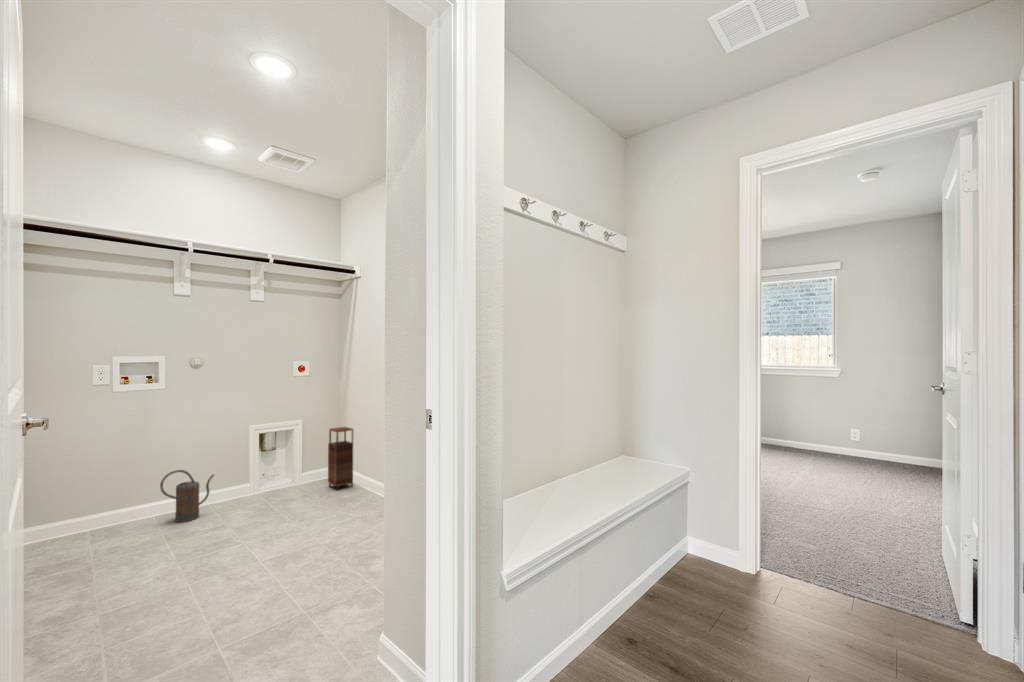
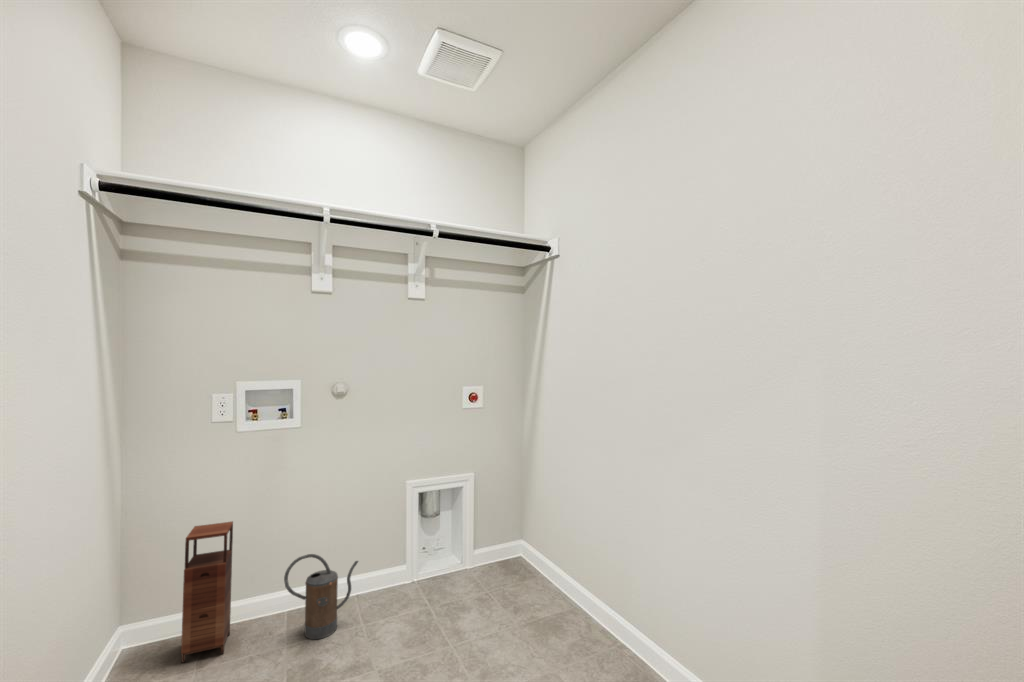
storage cabinet: present [328,427,353,490] -> present [181,522,233,663]

